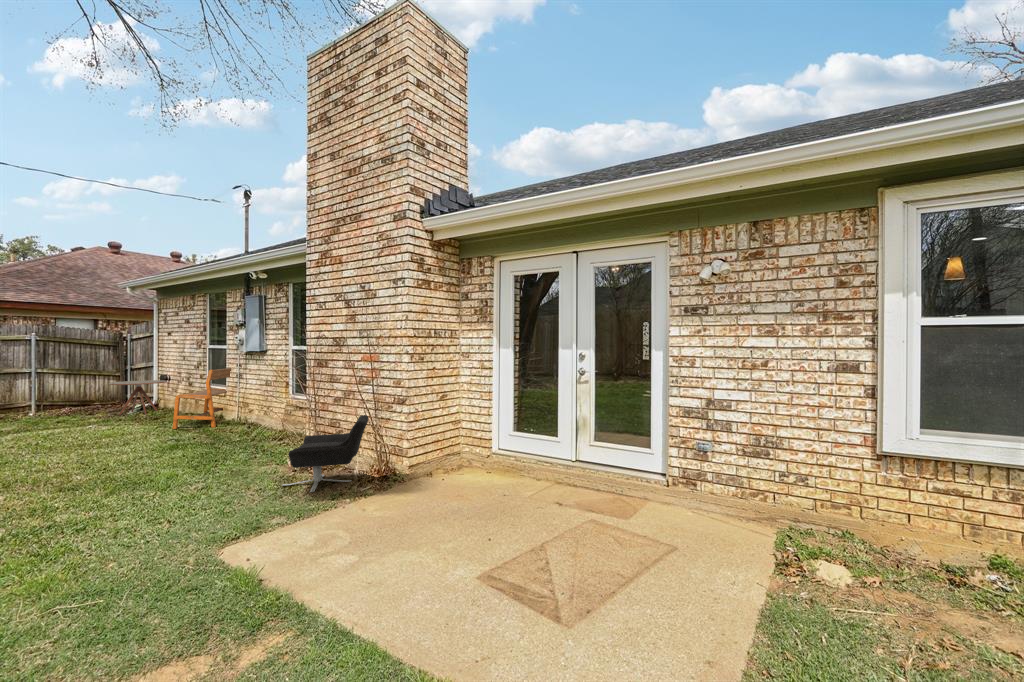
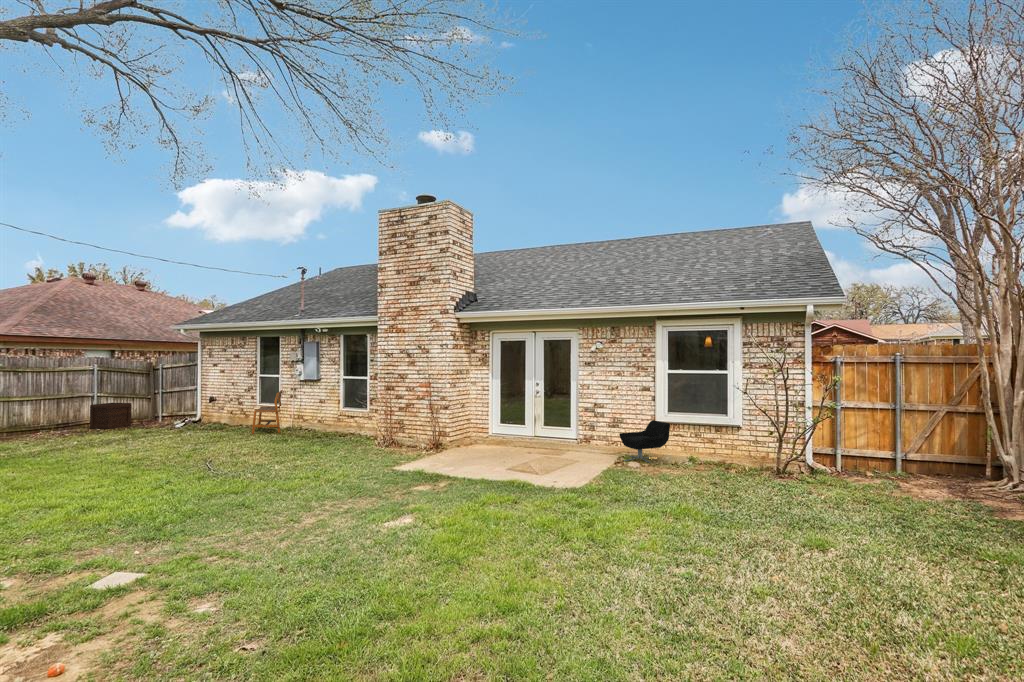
round table: present [109,380,167,415] -> none [171,401,212,428]
wooden crate: none [26,381,80,414] -> present [90,403,132,429]
lounge chair: present [282,415,368,492] -> present [620,420,670,463]

